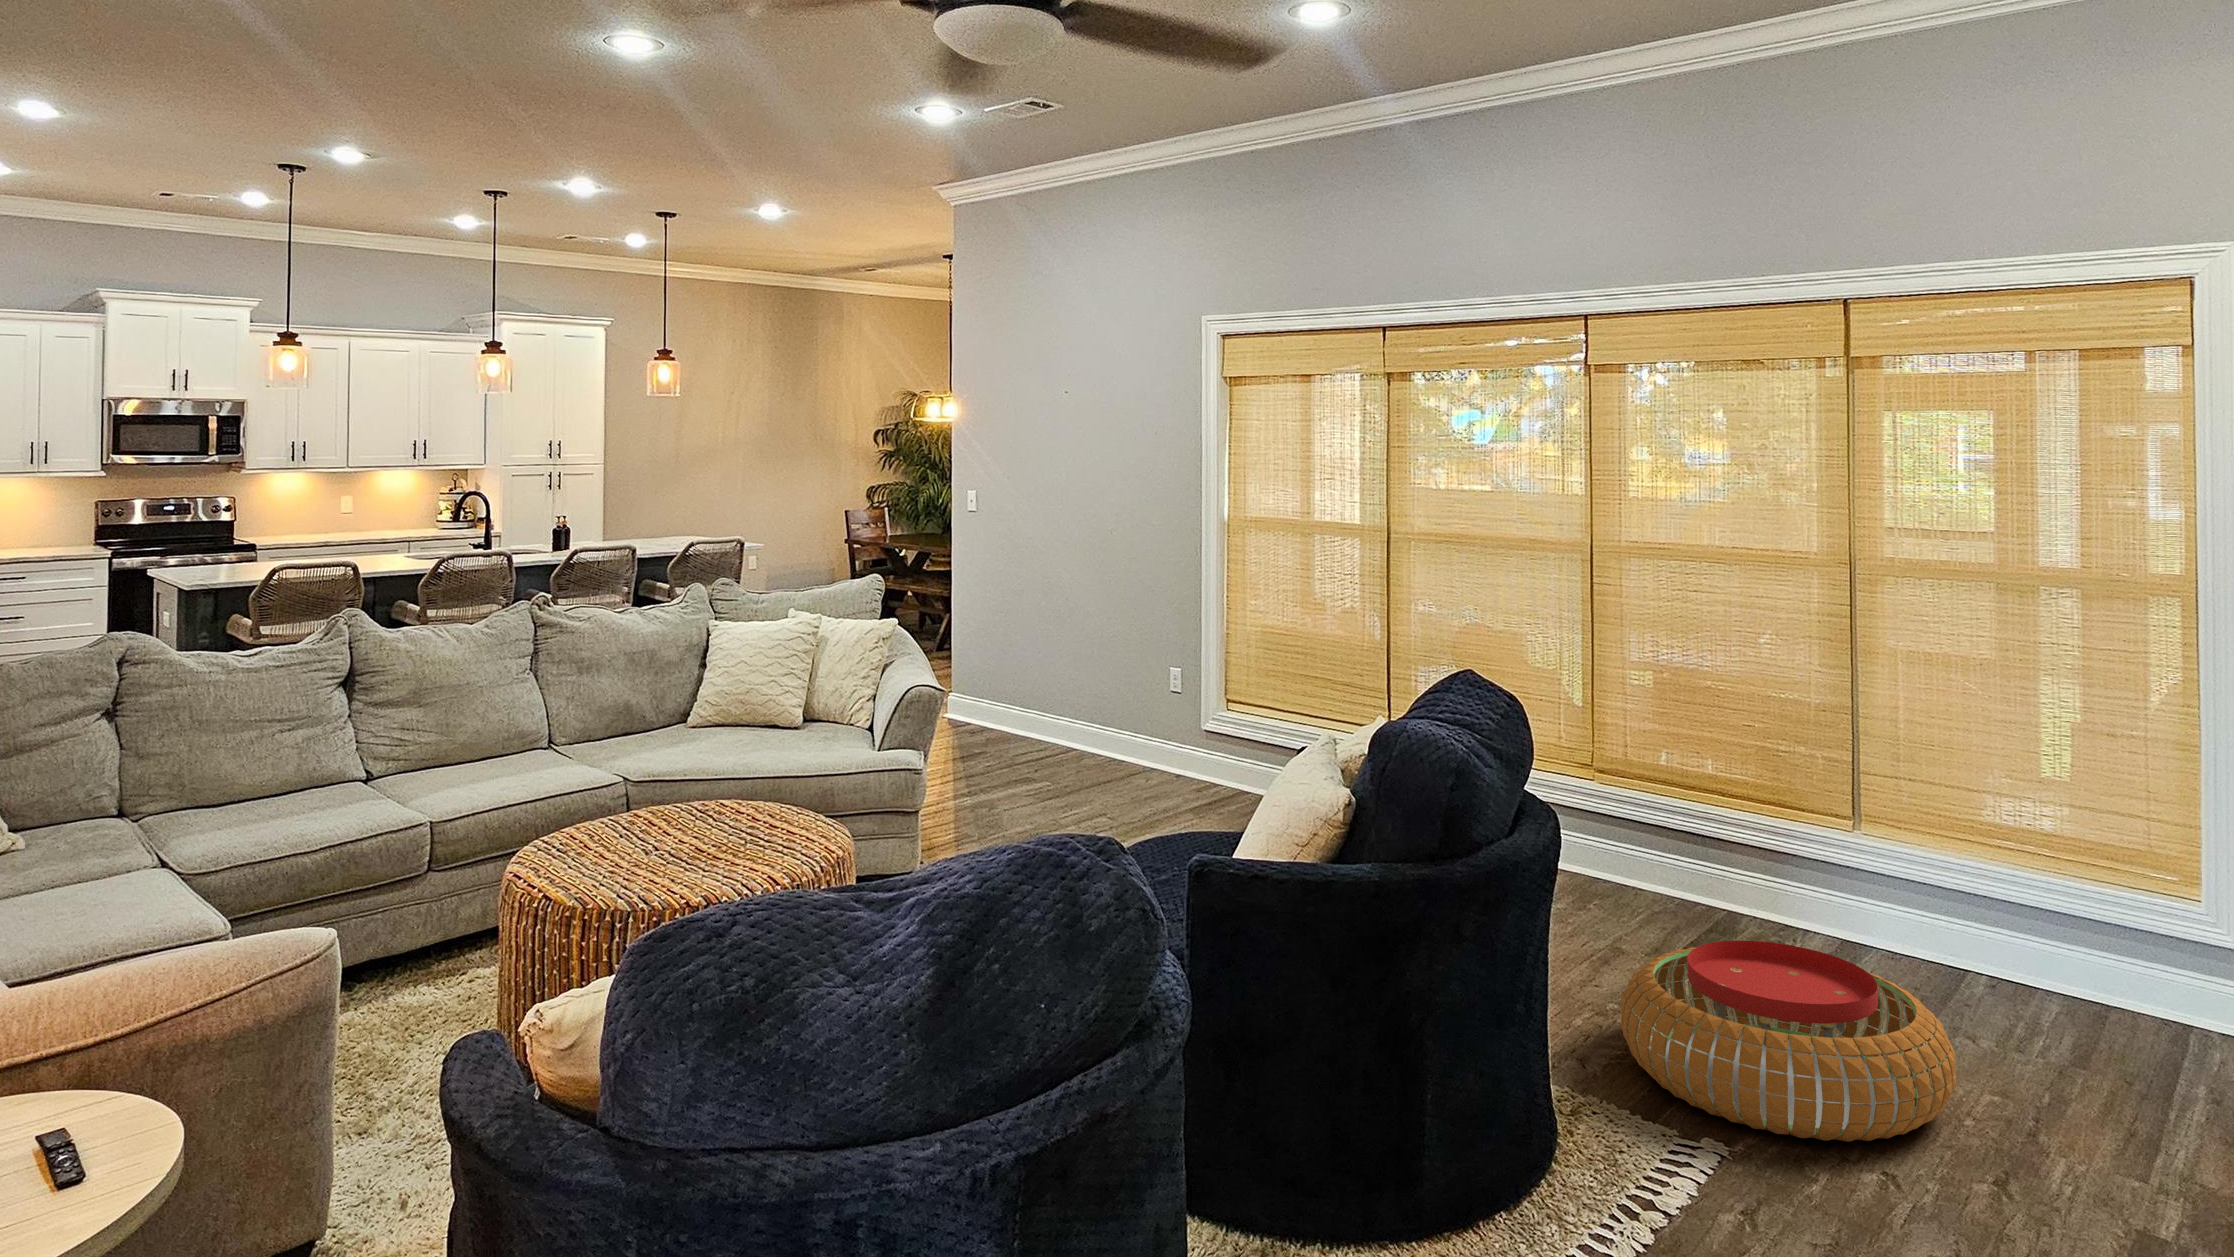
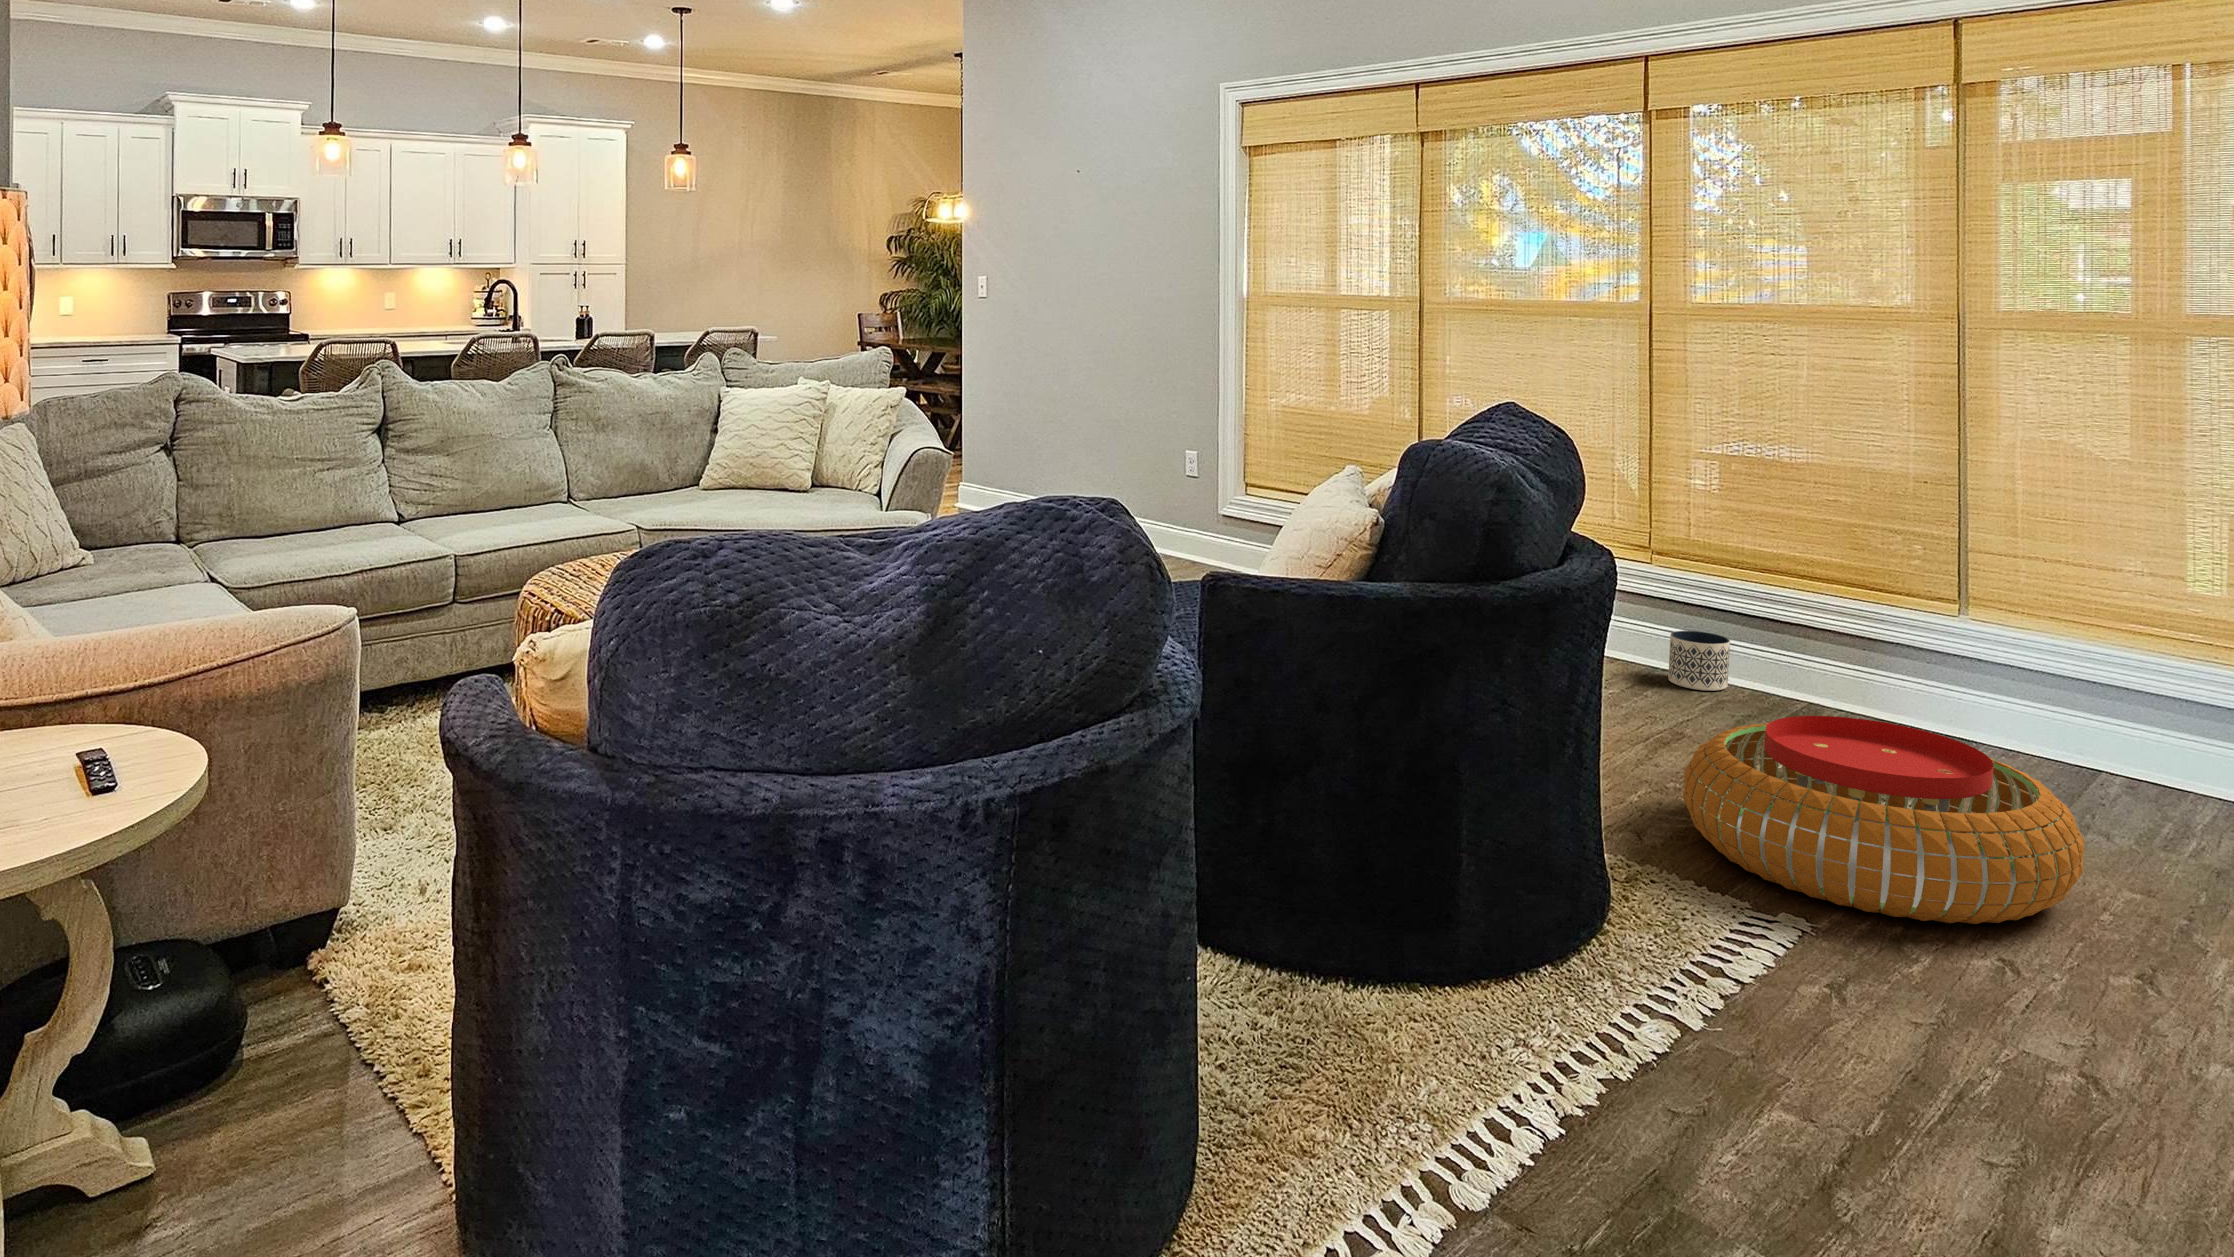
planter: none [1613,843,1665,902] -> present [1668,631,1730,691]

